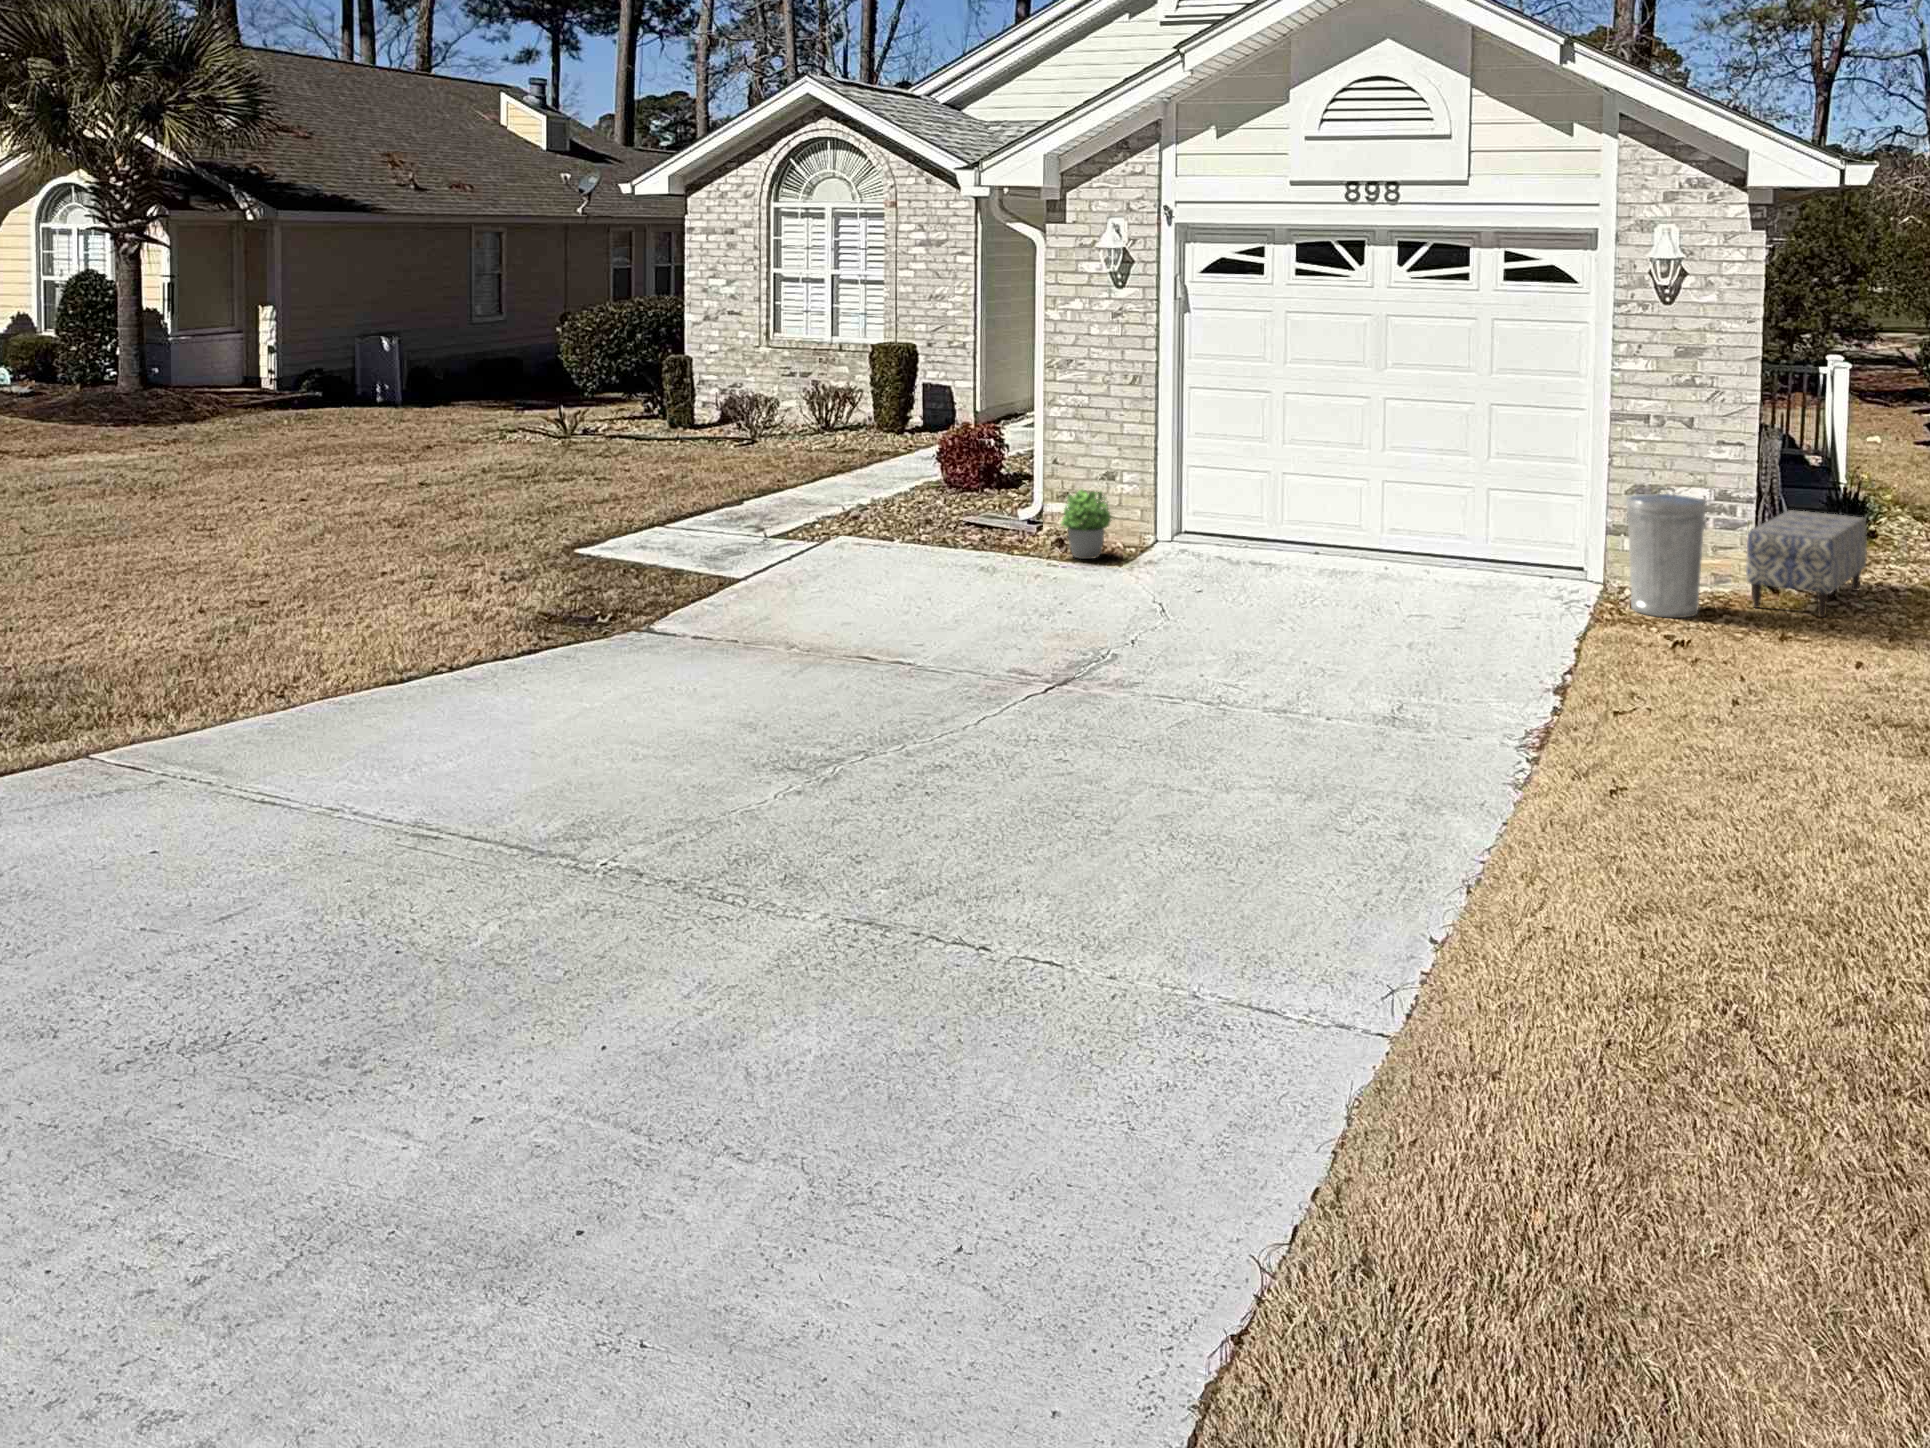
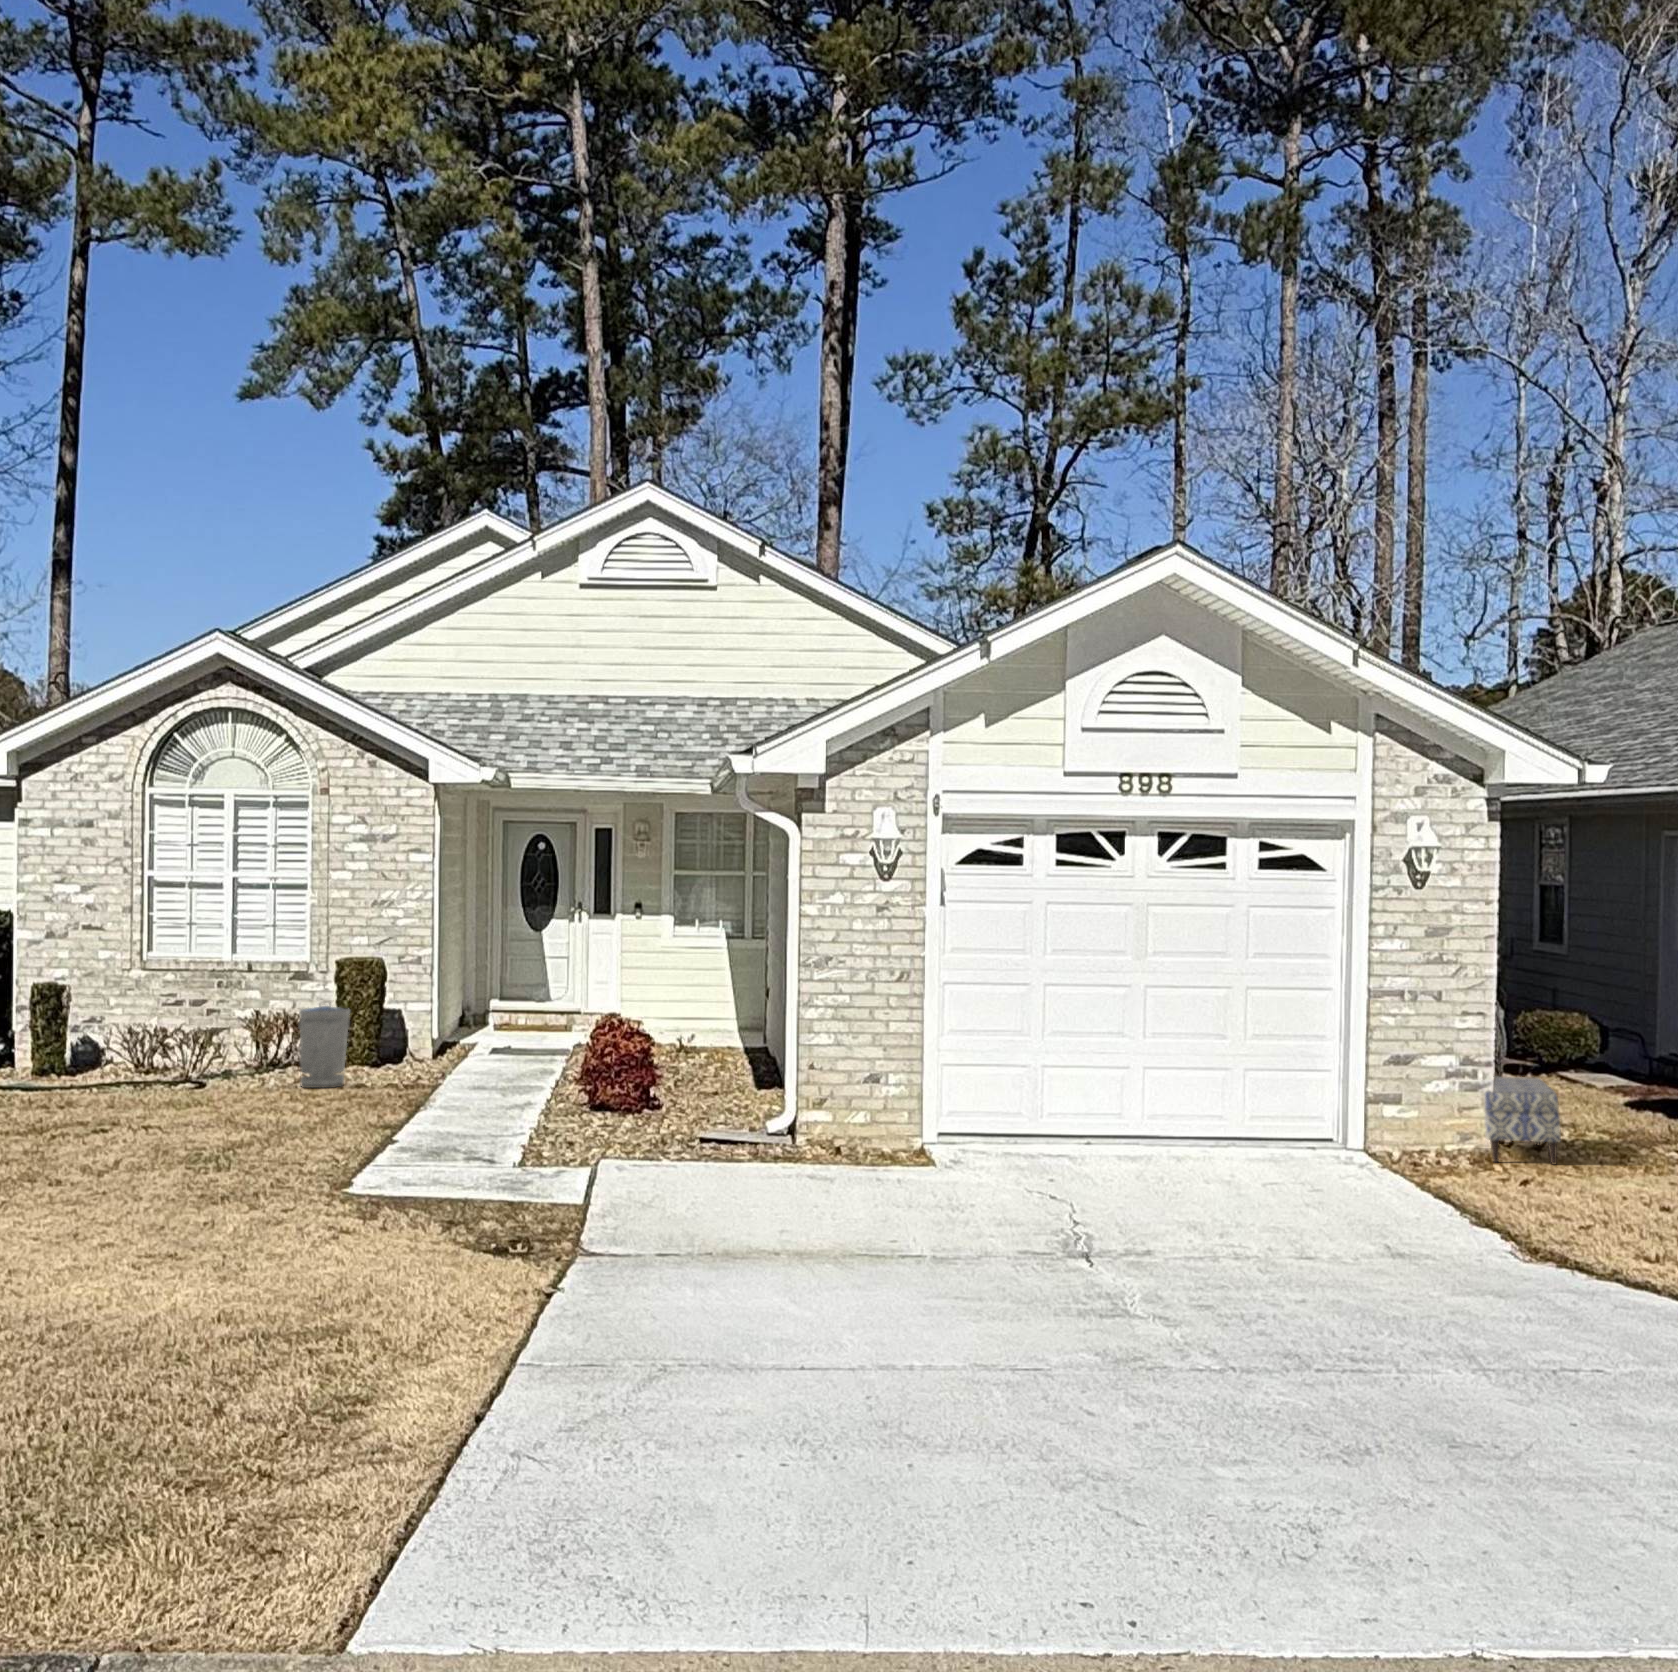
trash can: present [1626,488,1707,618] -> present [299,1006,350,1088]
potted plant: present [1061,489,1111,559] -> none [833,1095,895,1173]

